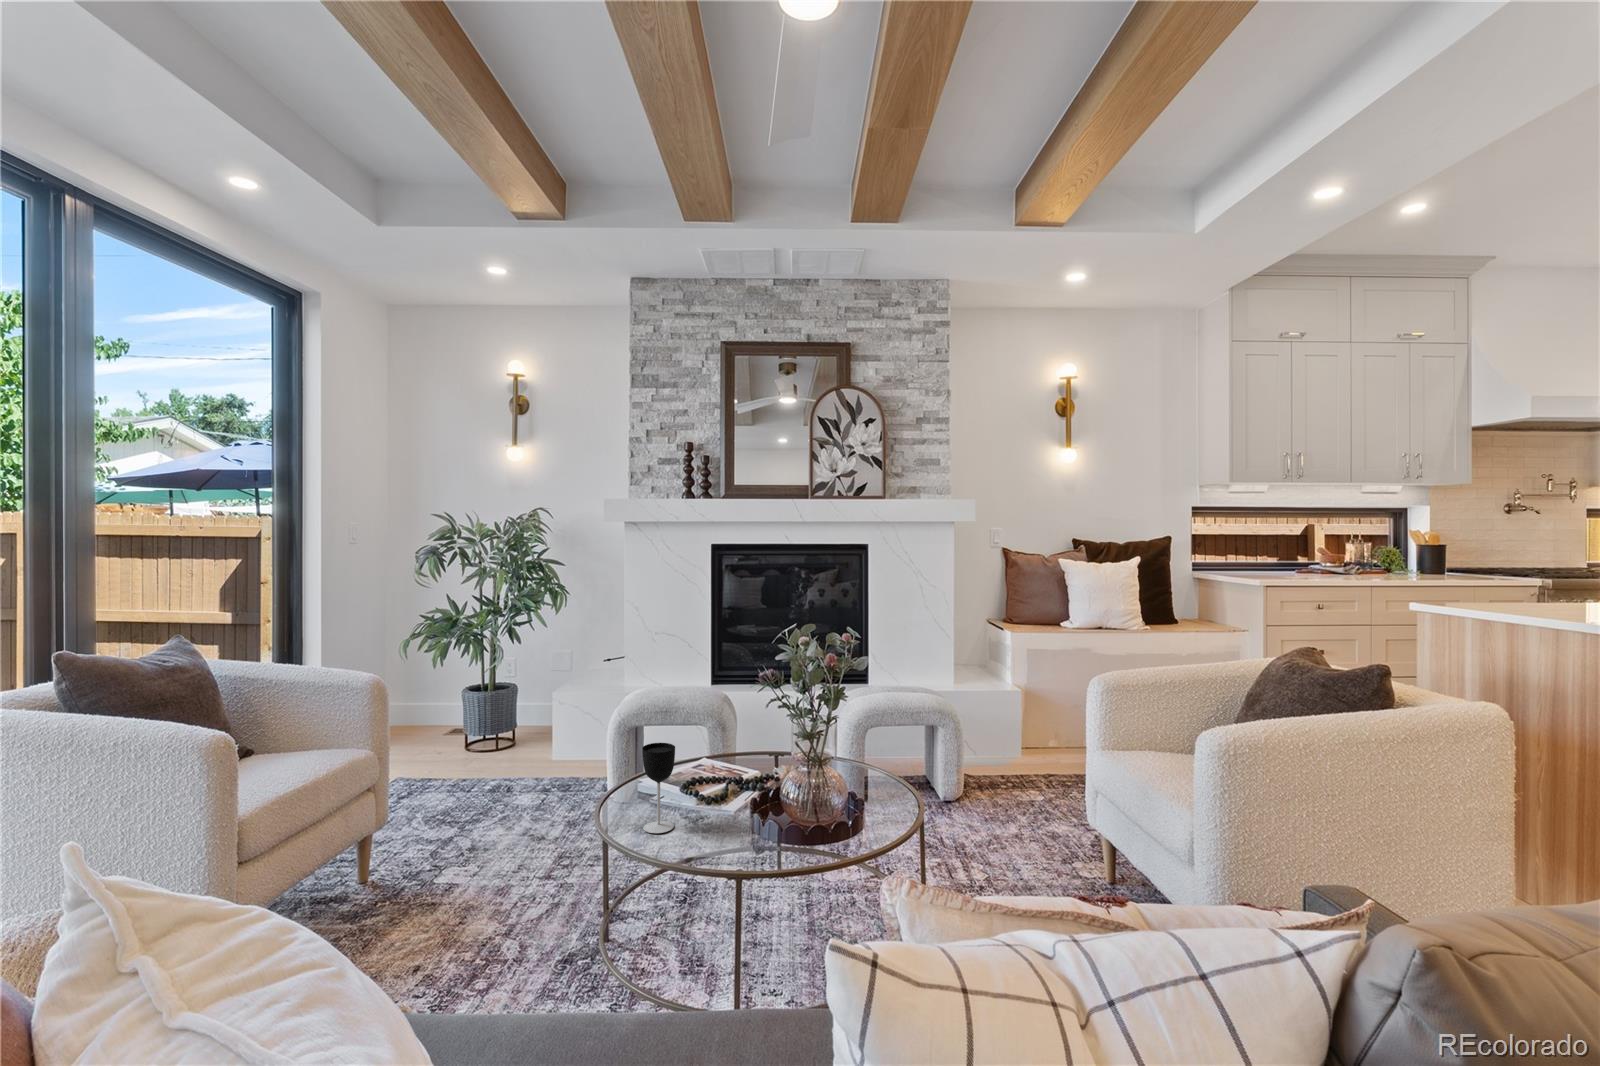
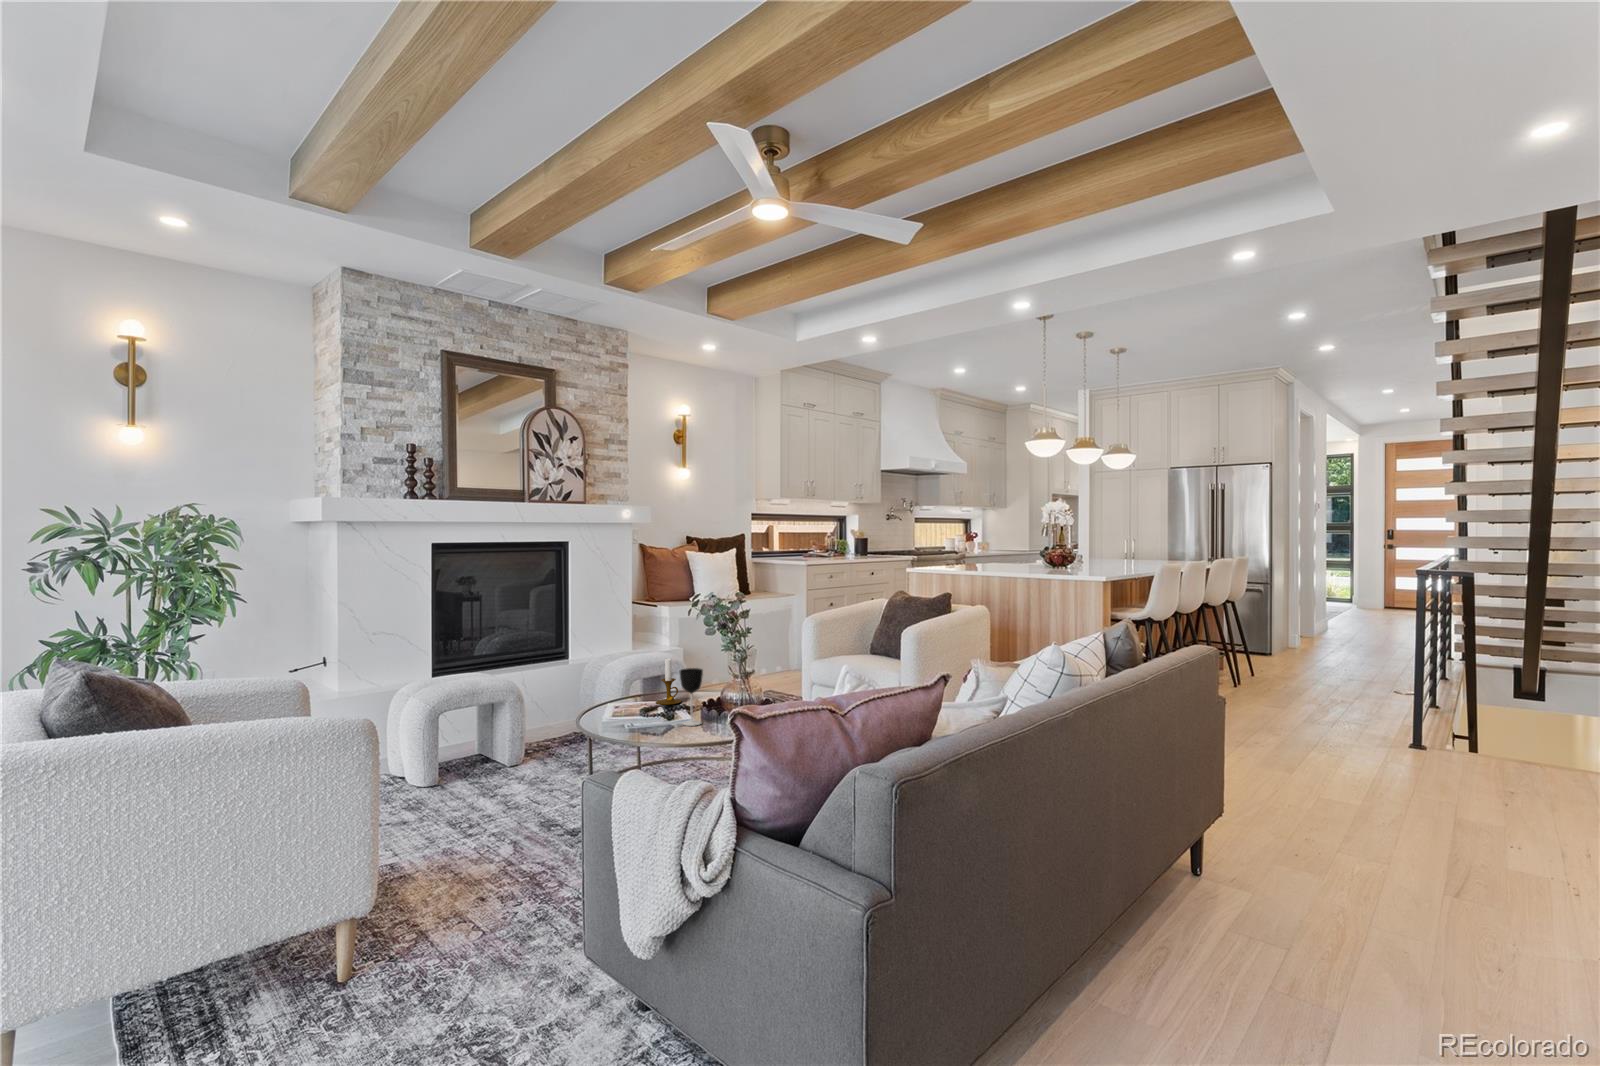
candlestick: none [706,716,742,784] -> present [656,658,681,704]

